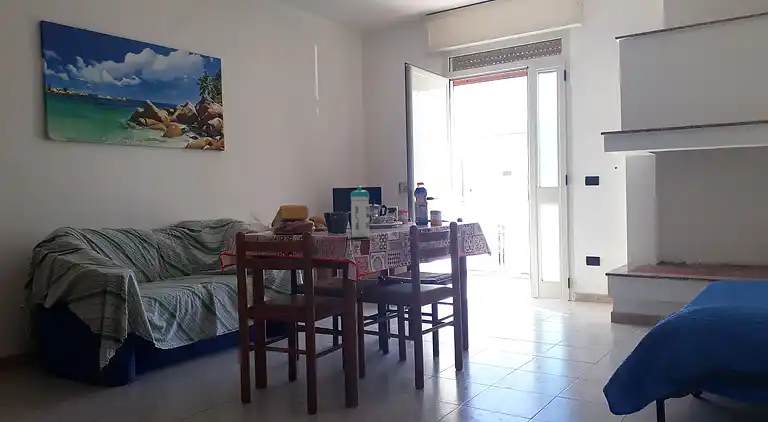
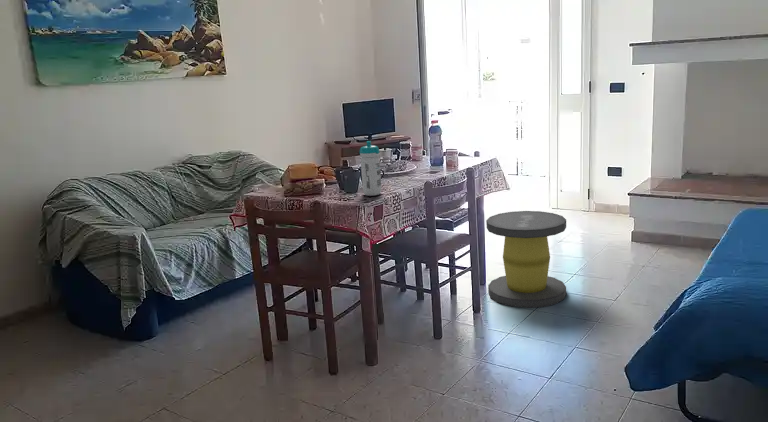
stool: none [469,278,547,368] -> present [486,211,566,308]

